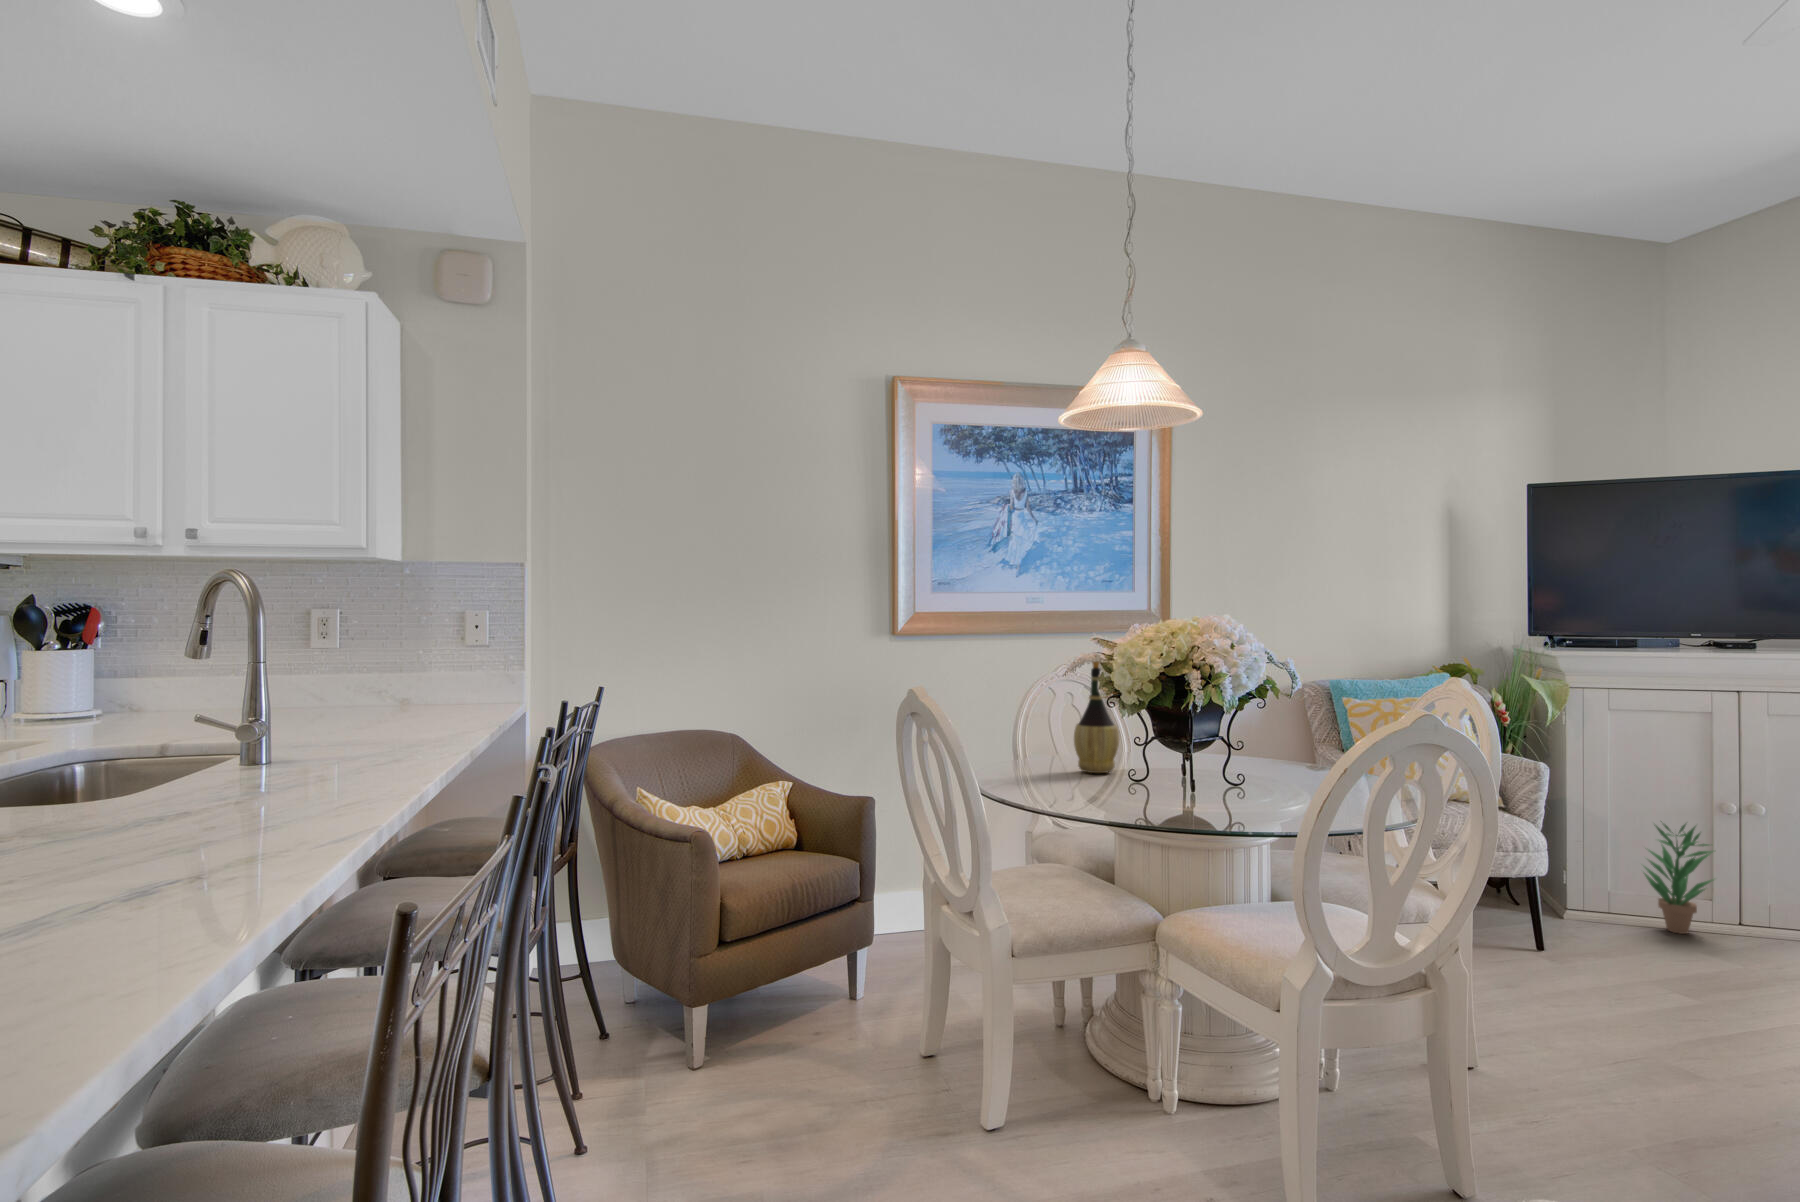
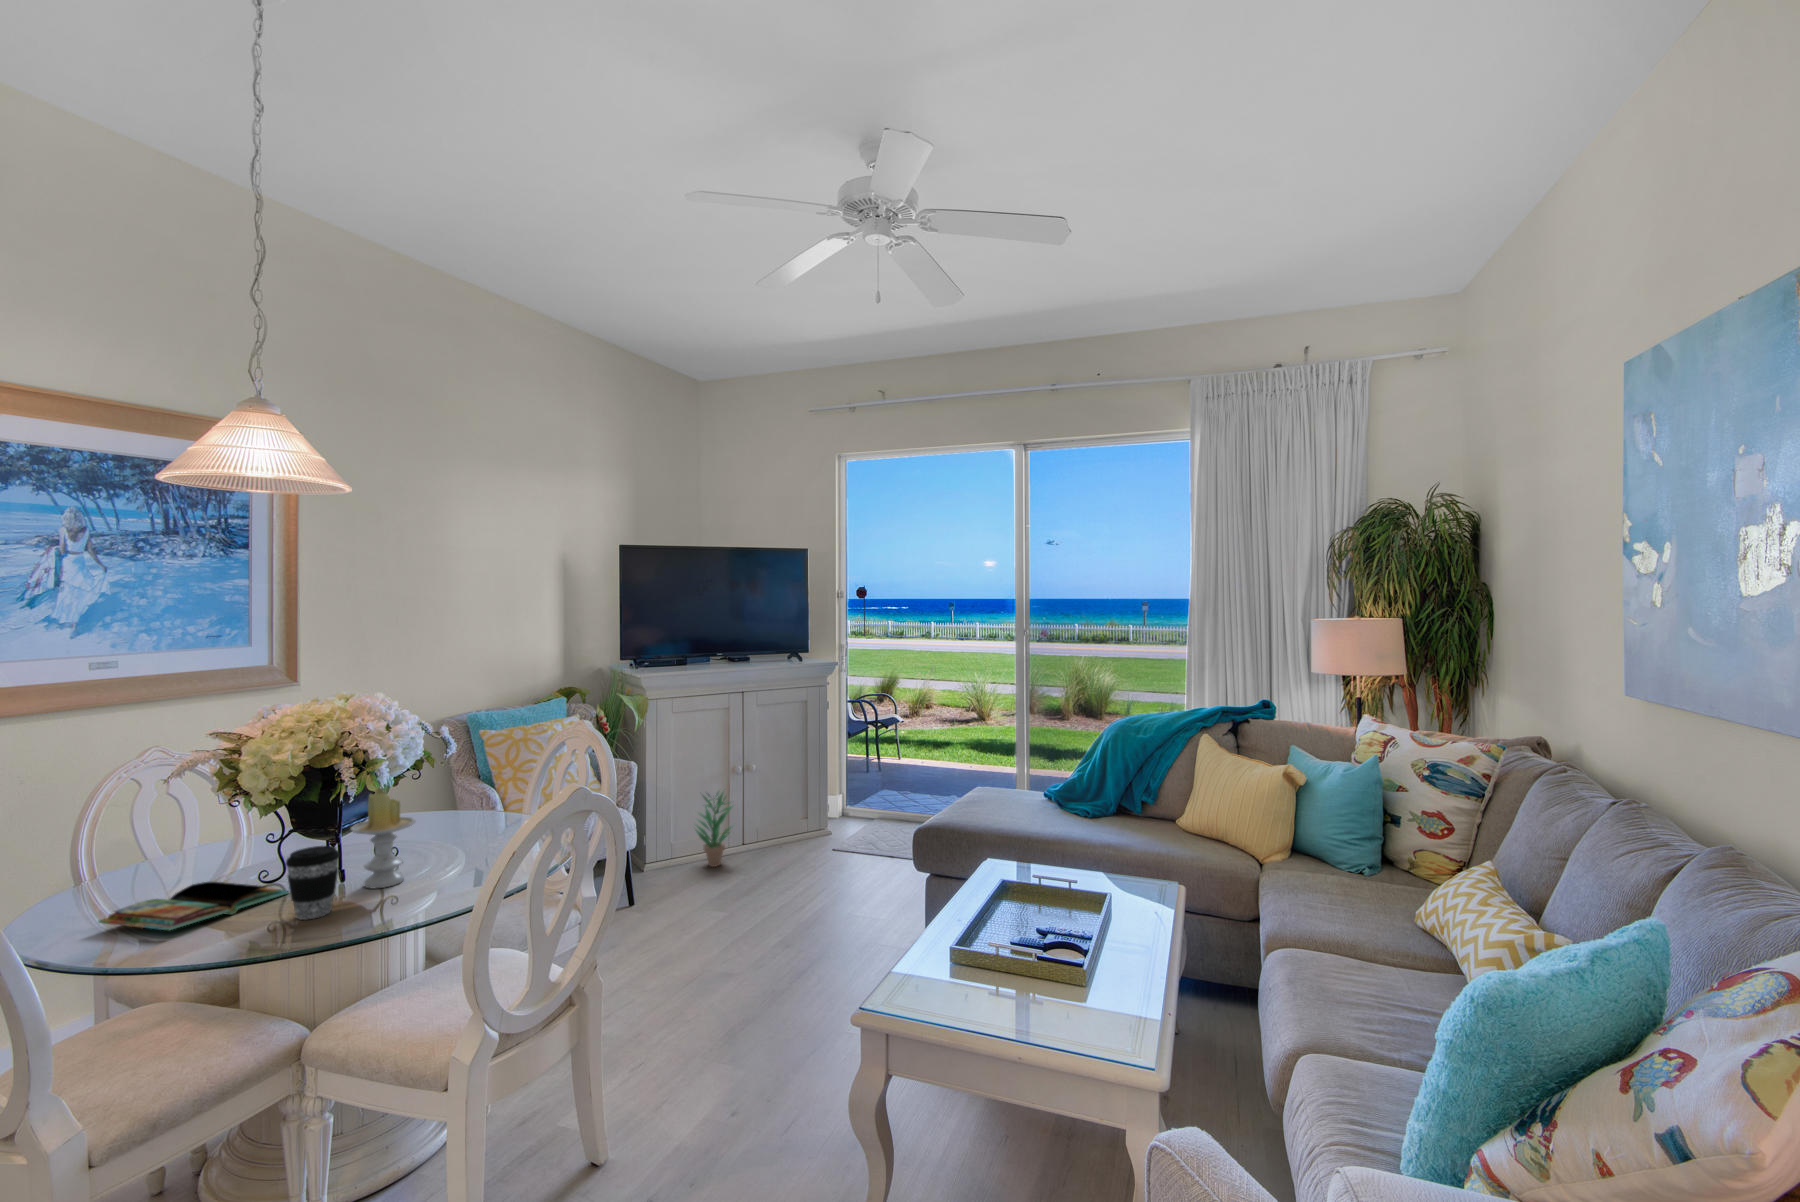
wine bottle: present [1074,661,1119,773] -> none [178,750,244,880]
candle: none [1198,689,1257,803] -> present [351,788,415,888]
coffee cup: none [1143,746,1187,811] -> present [286,846,340,920]
book: none [1021,770,1150,797] -> present [99,882,289,930]

